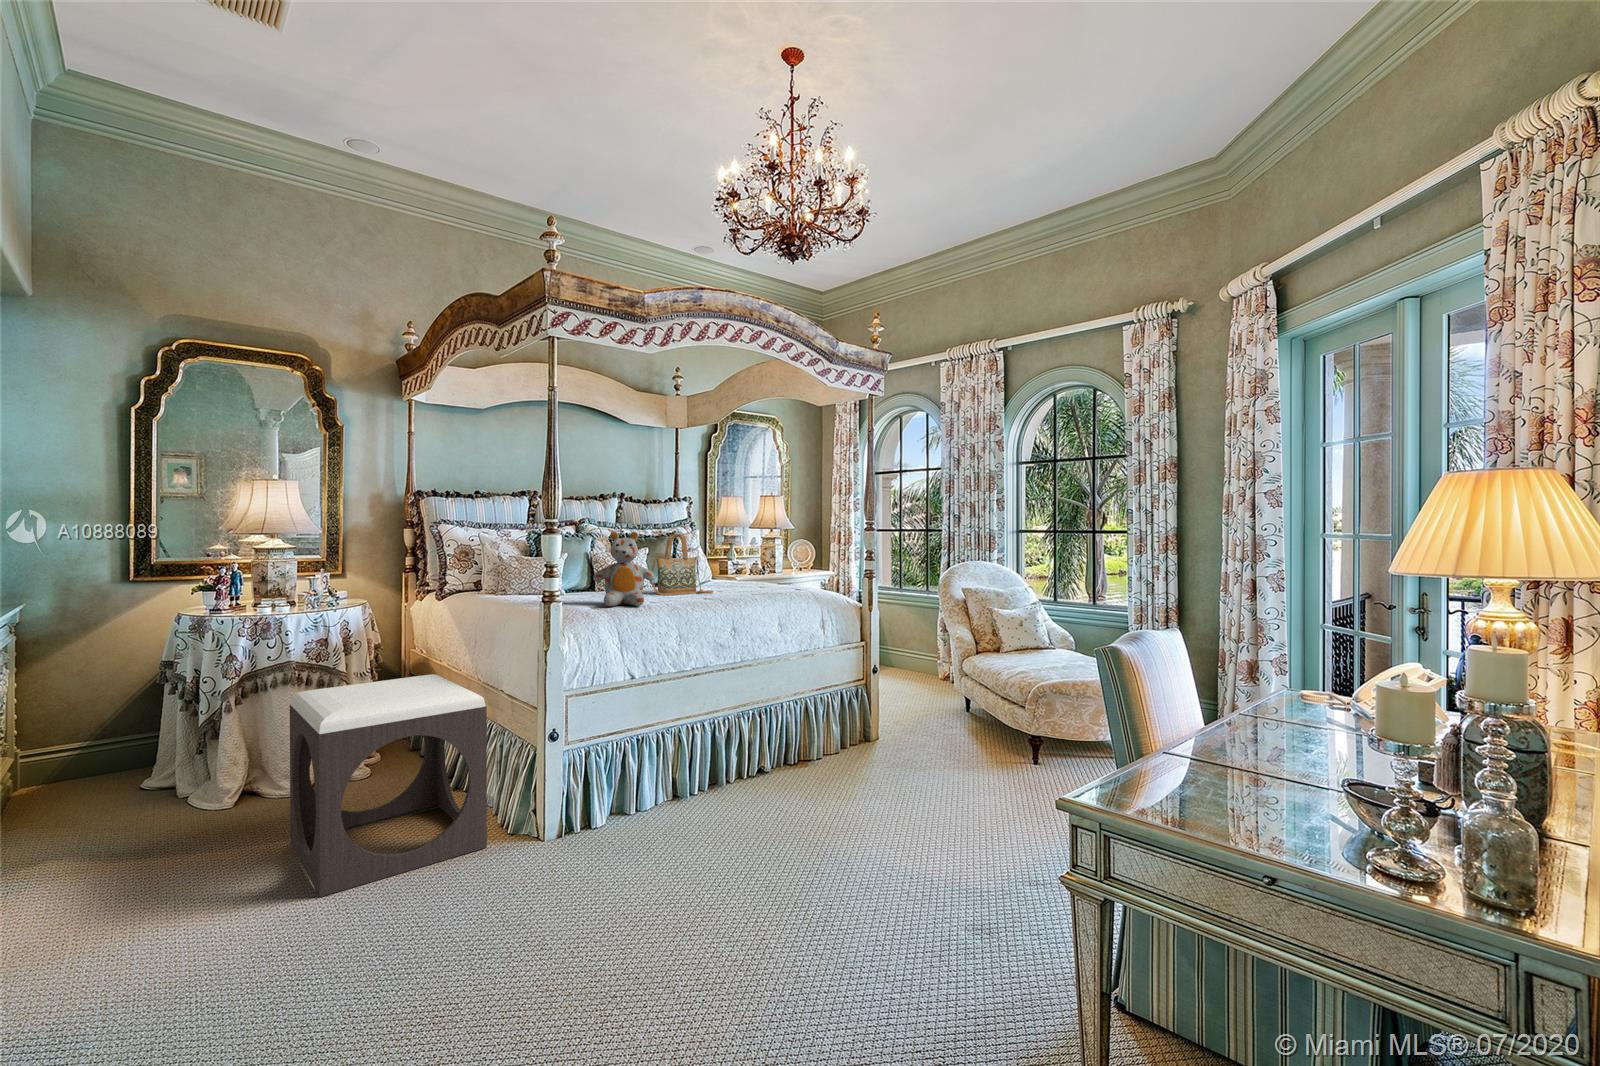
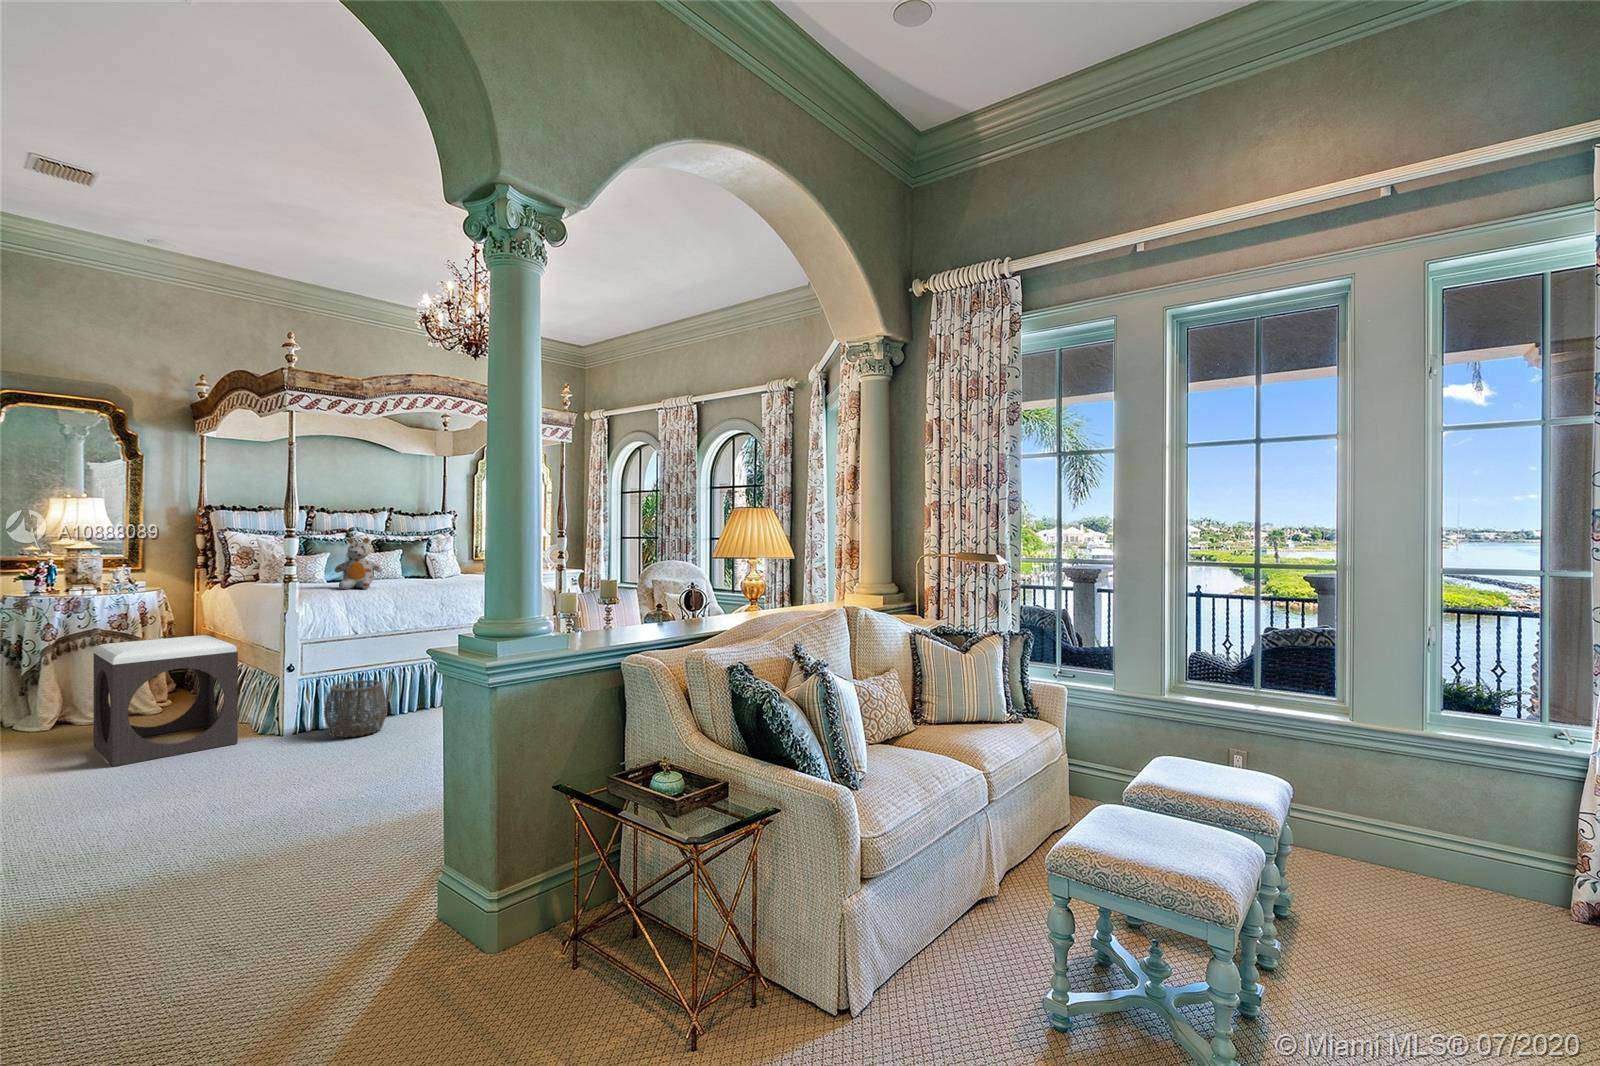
handbag: present [650,533,713,595] -> none [389,539,441,583]
woven basket: none [601,746,689,842] -> present [324,680,388,737]

